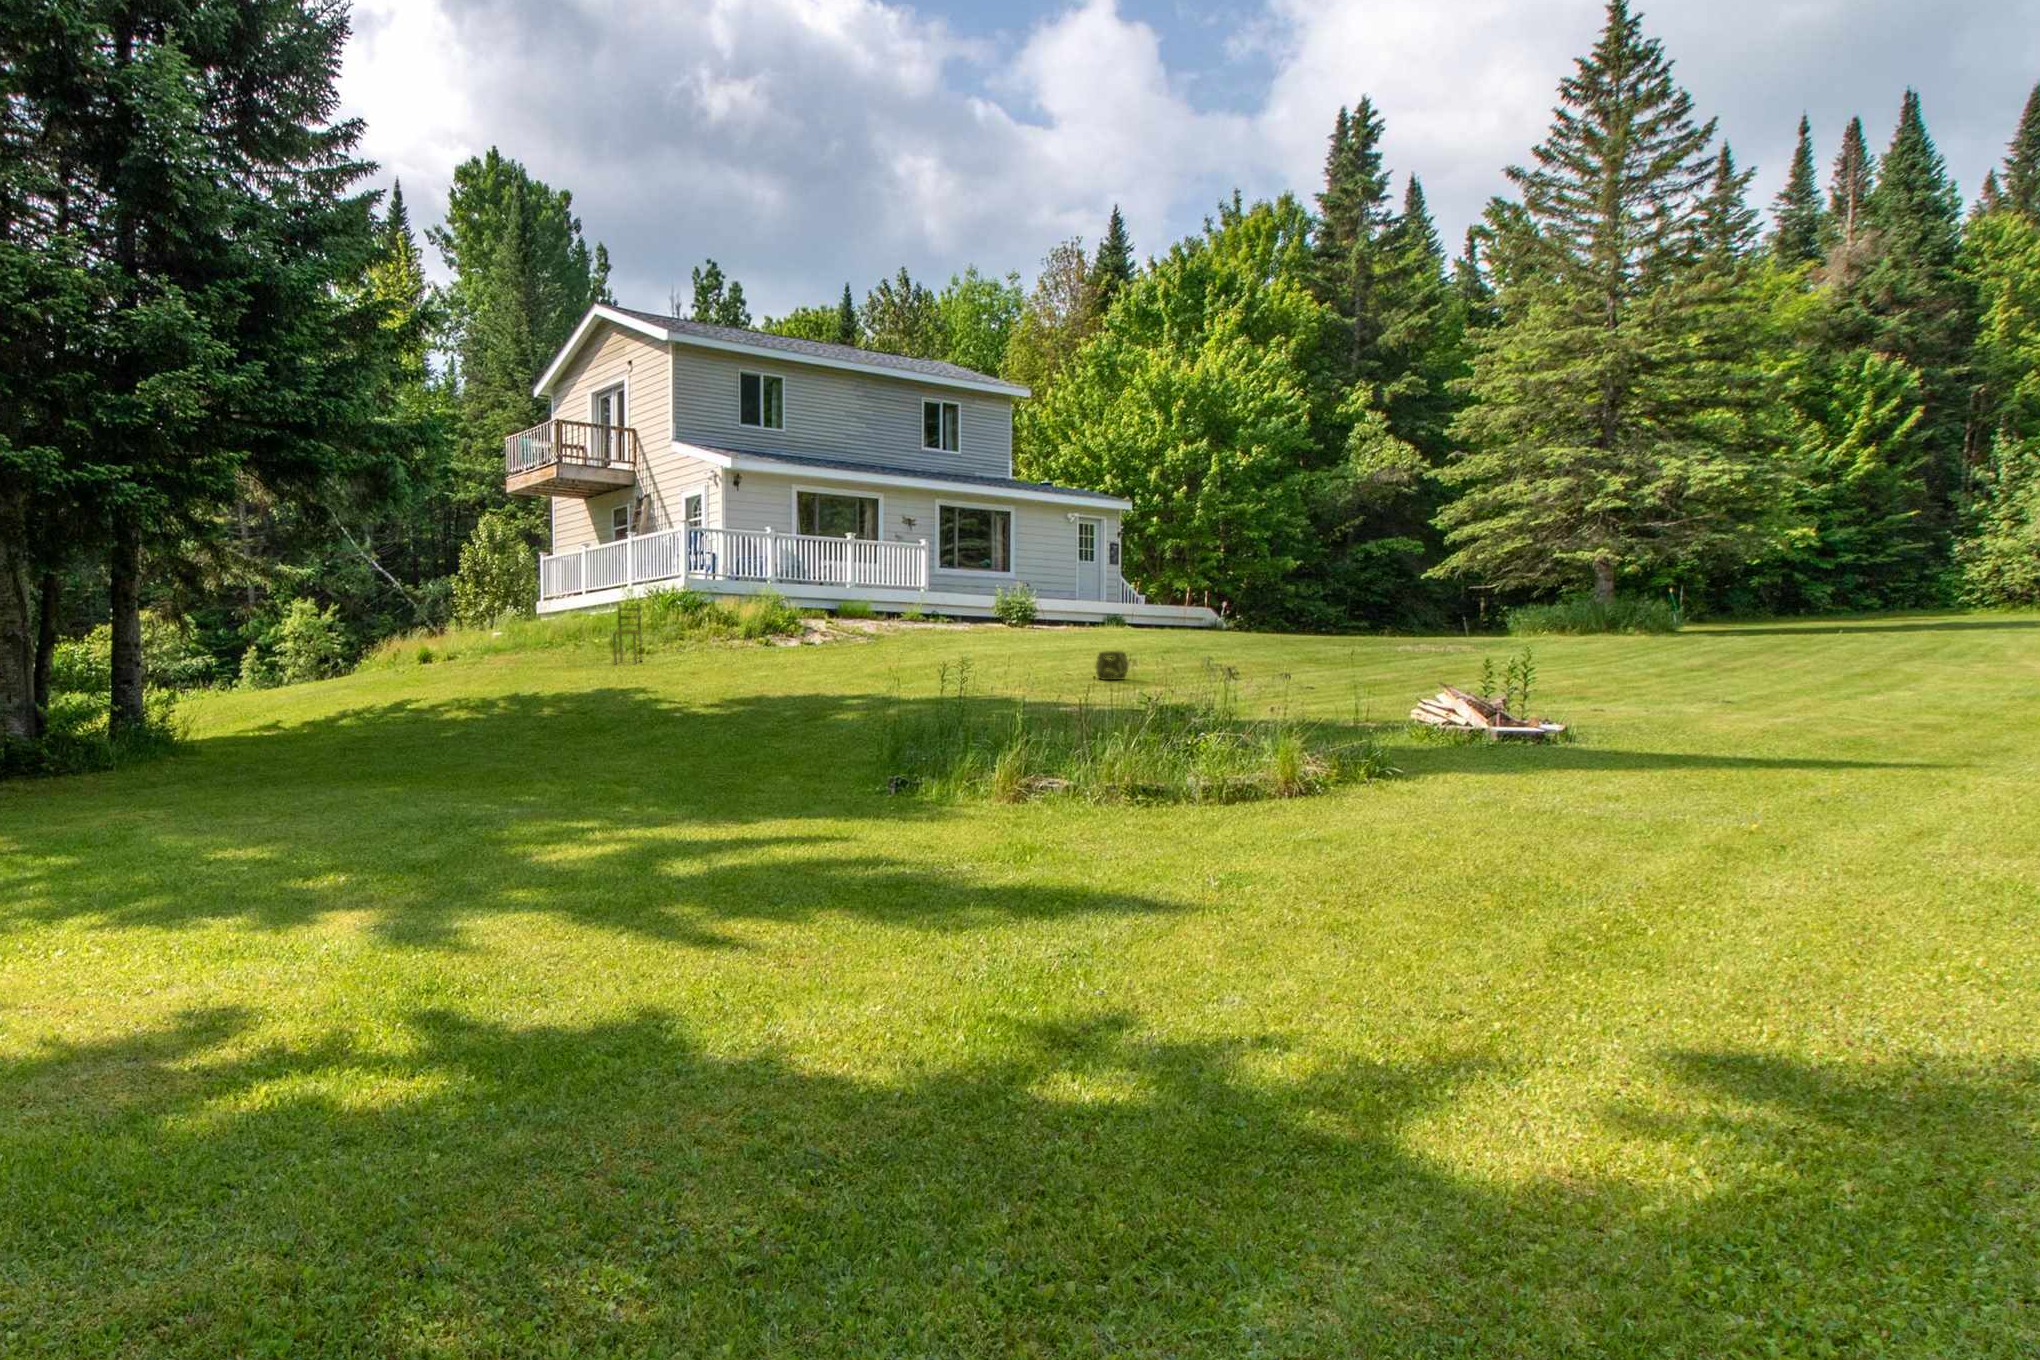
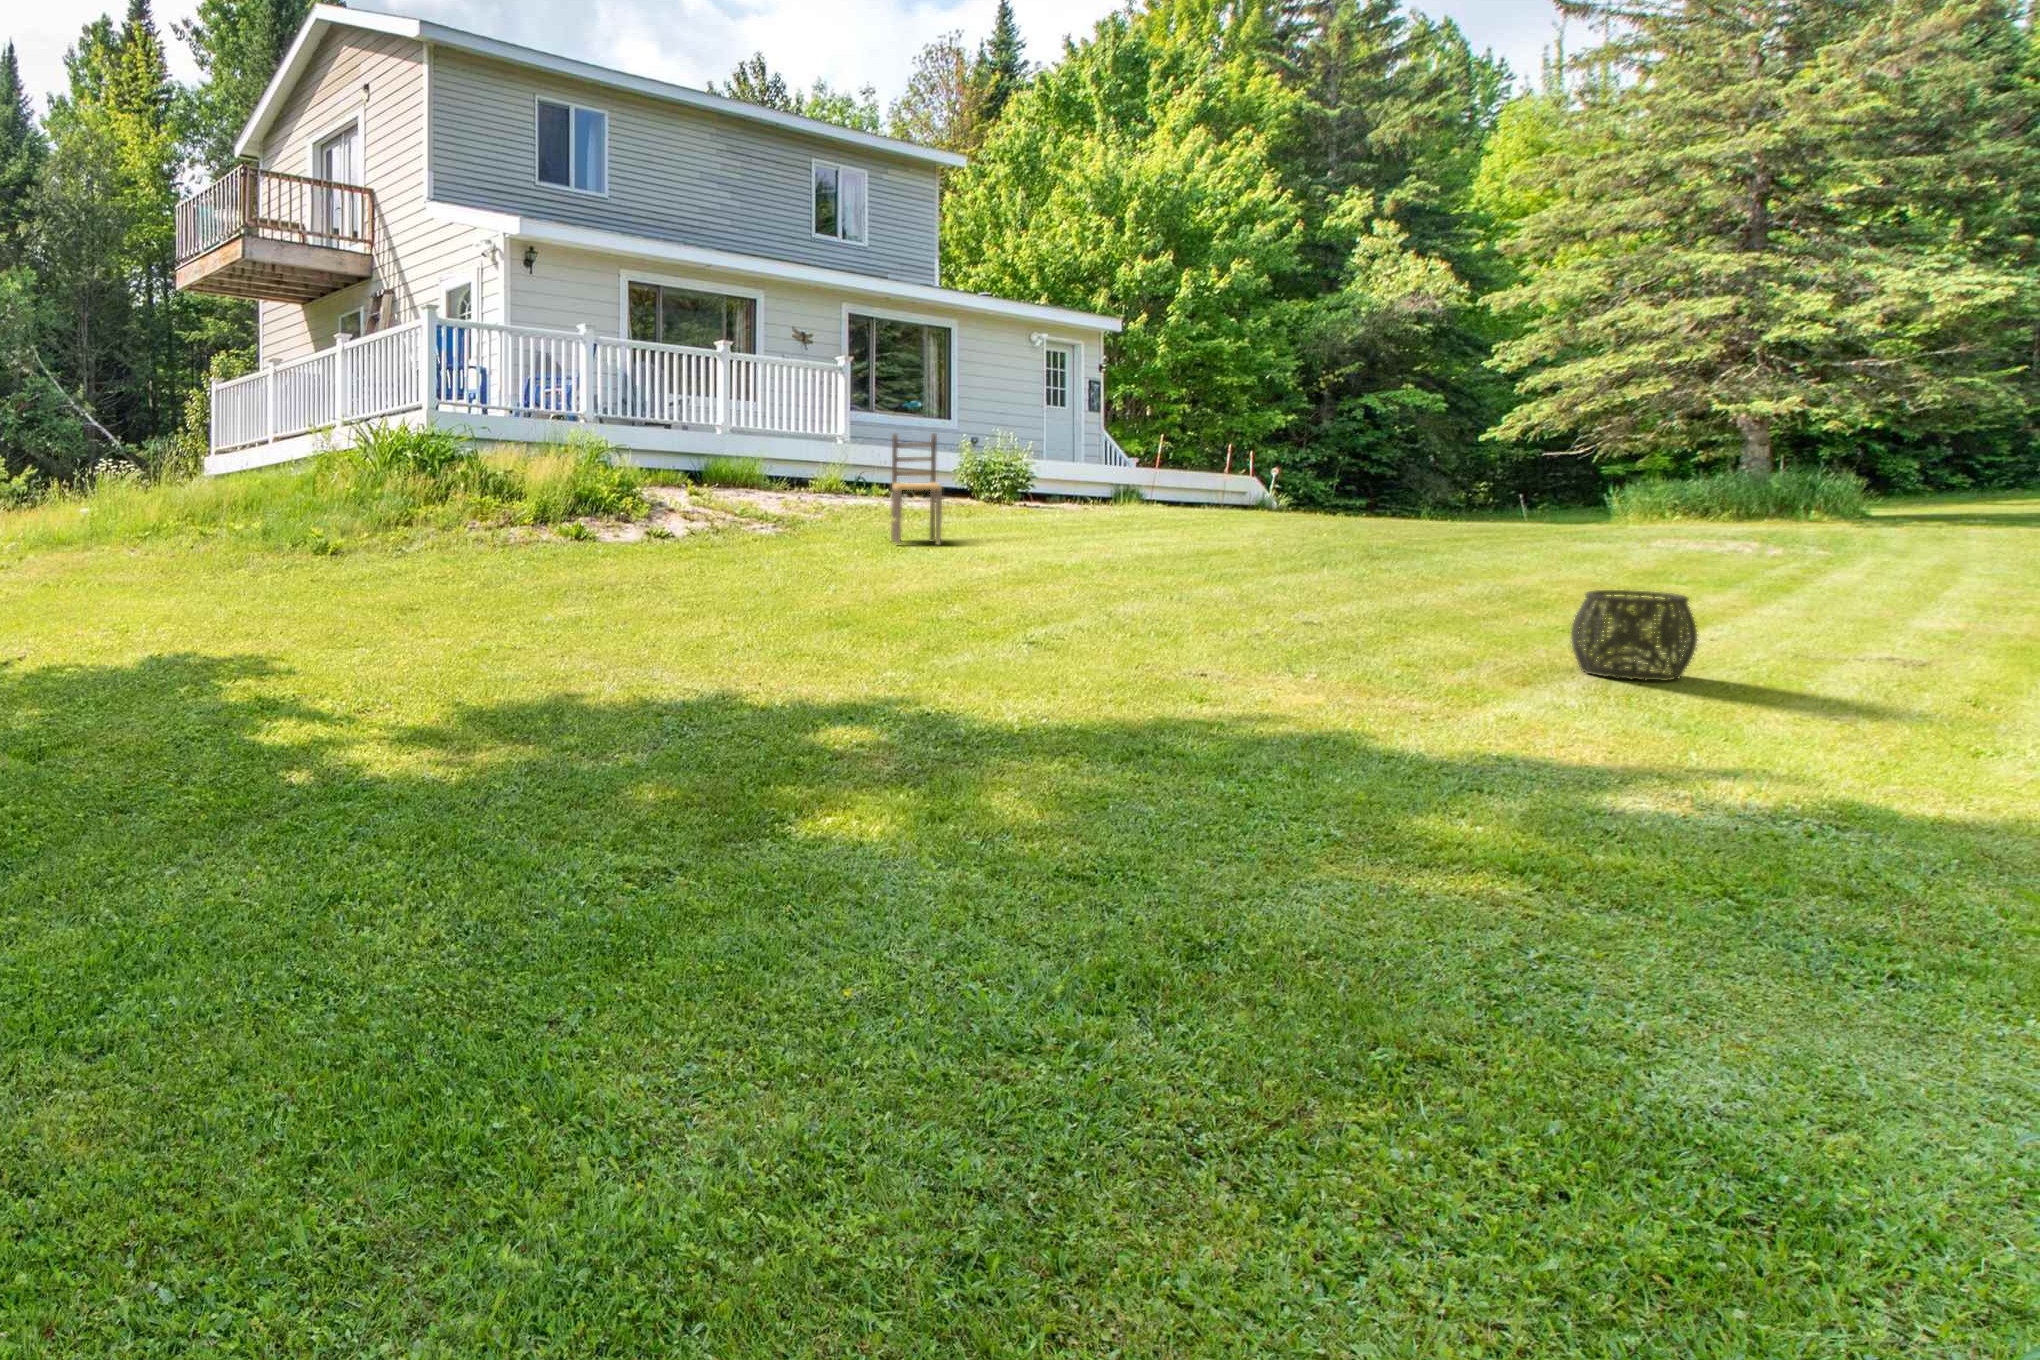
chair: present [613,604,642,663] -> present [891,433,942,545]

